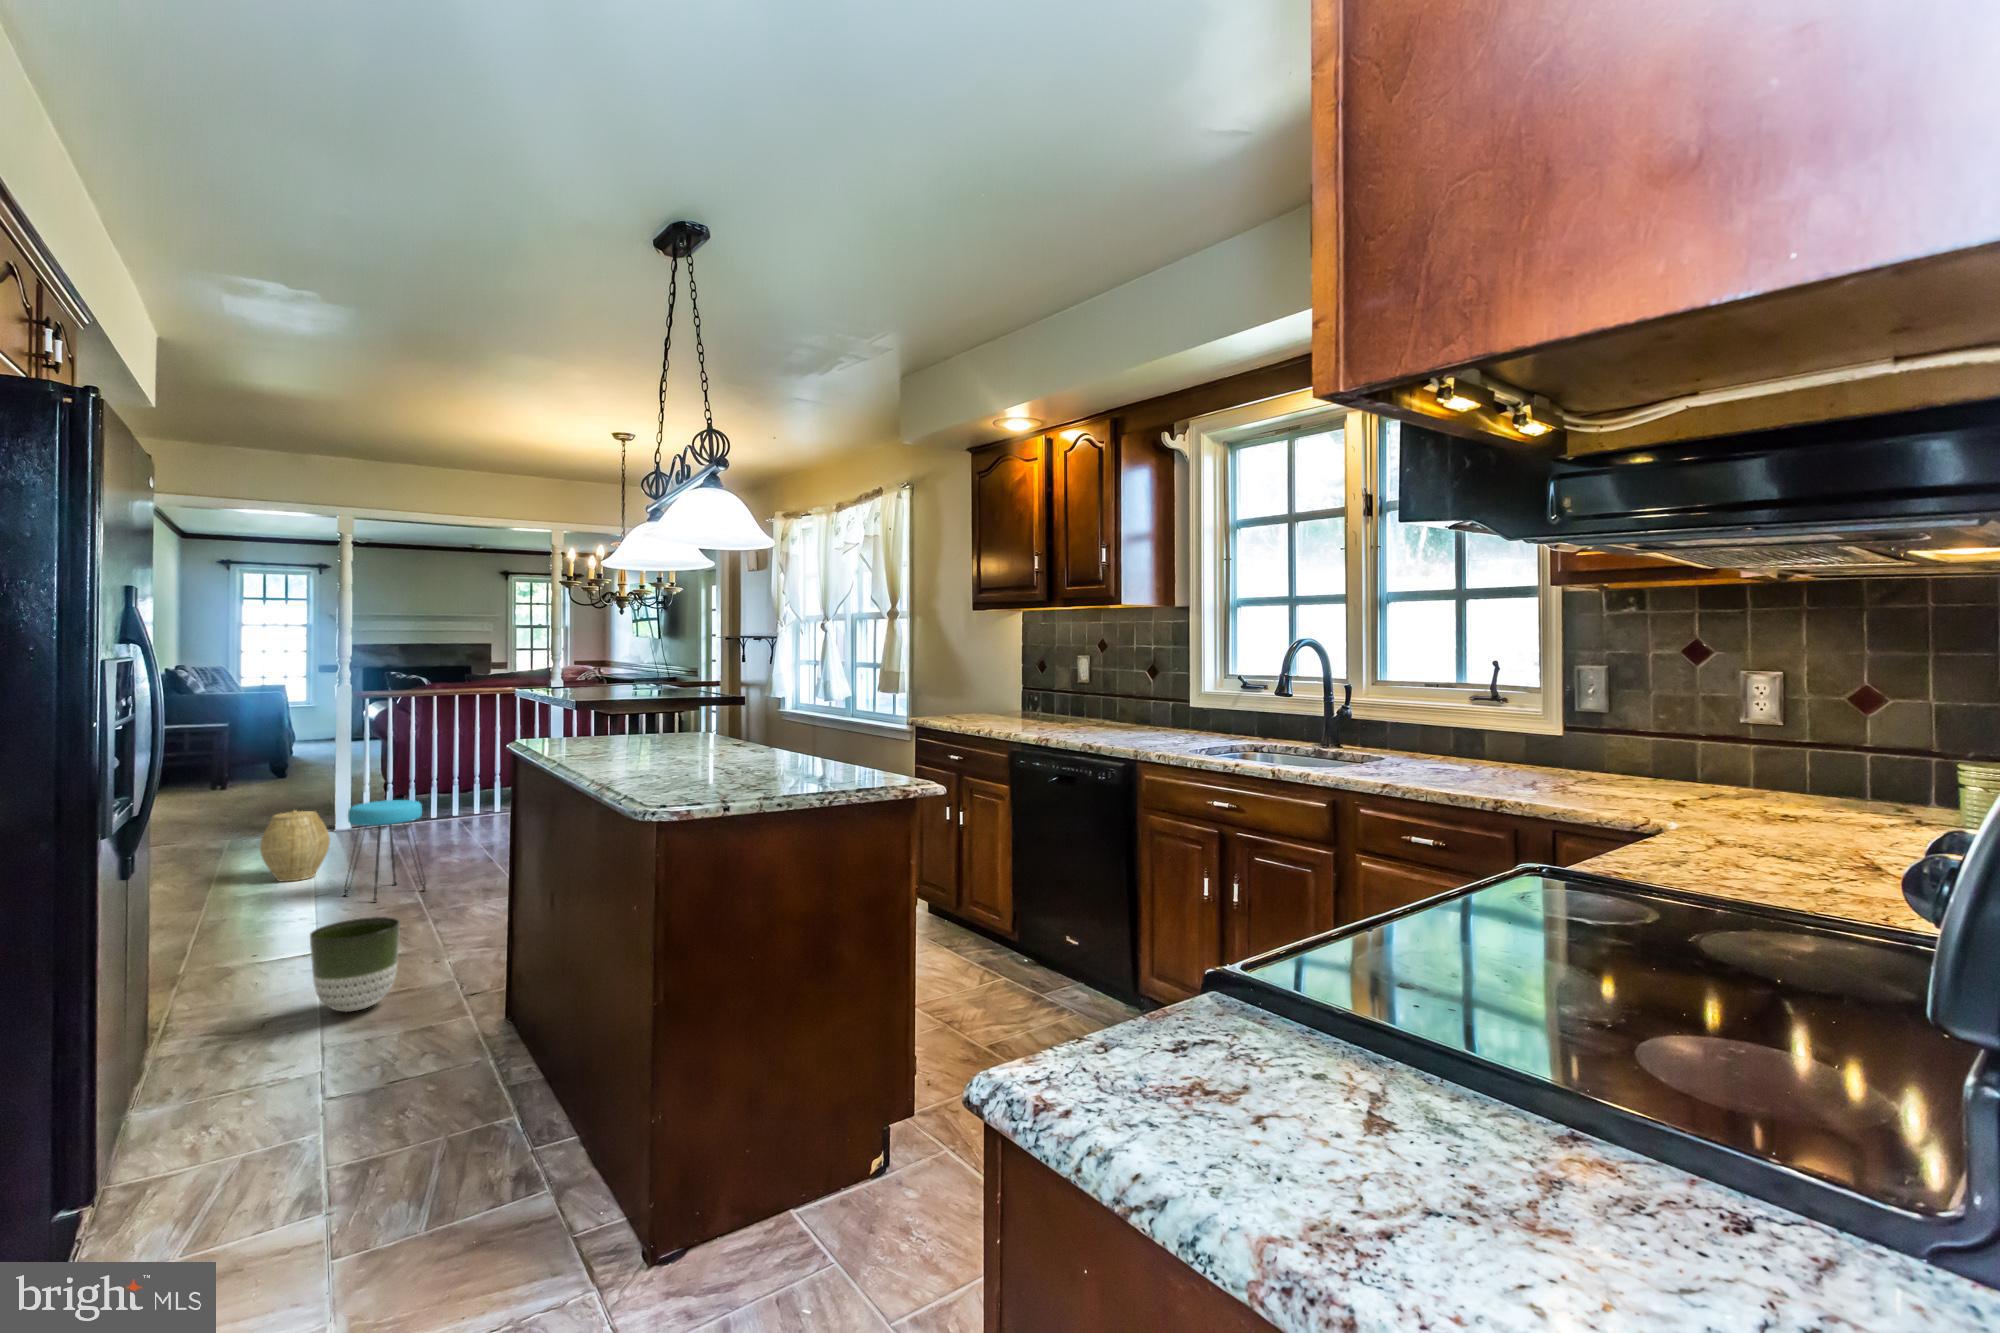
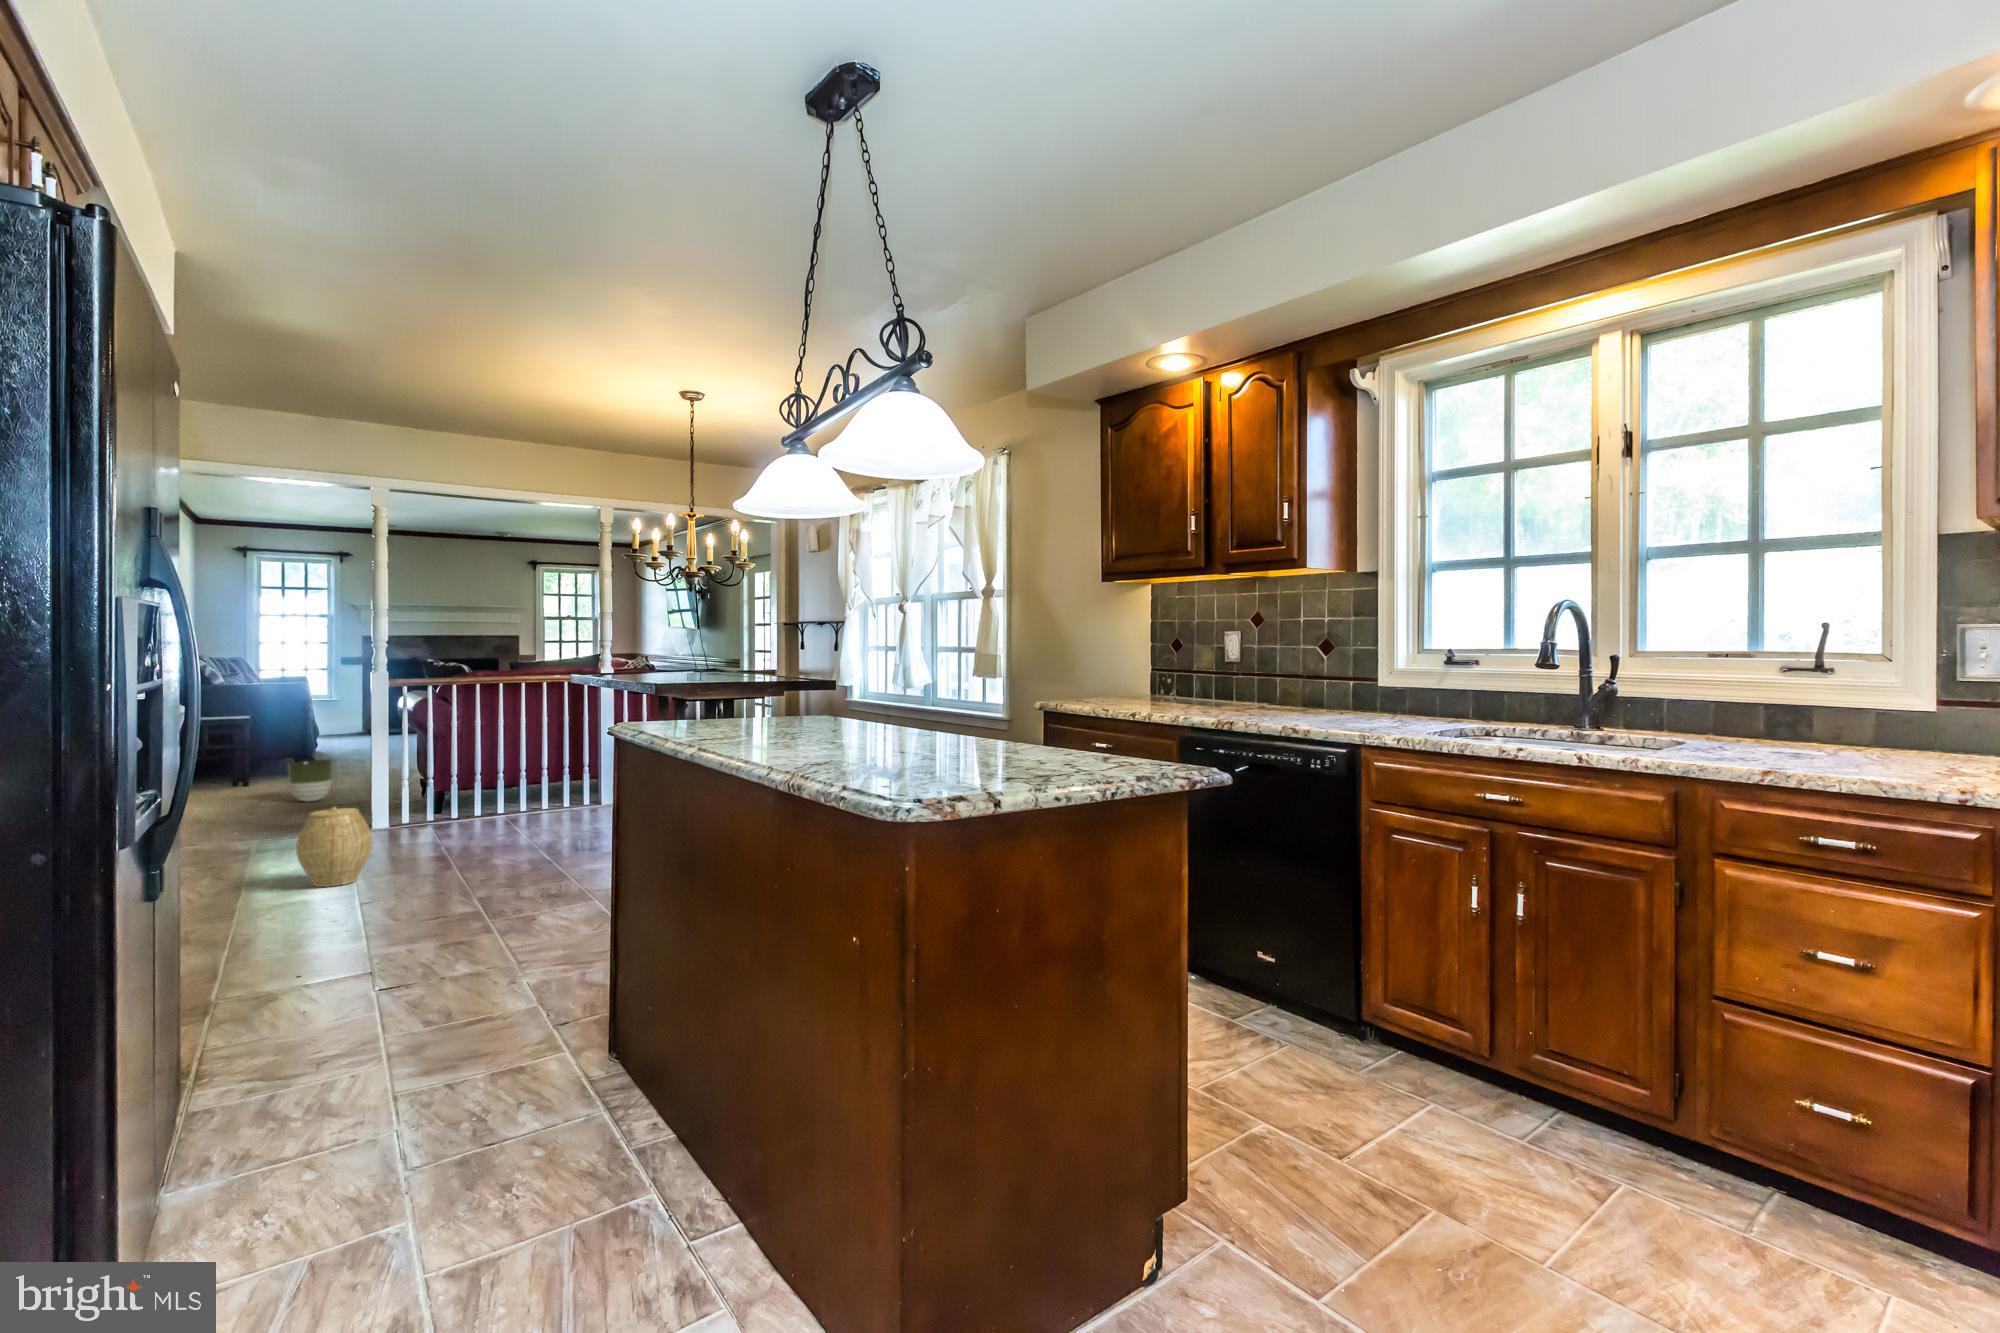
stool: present [344,800,426,901] -> none [391,796,484,910]
planter: present [310,917,400,1012] -> present [288,760,333,802]

